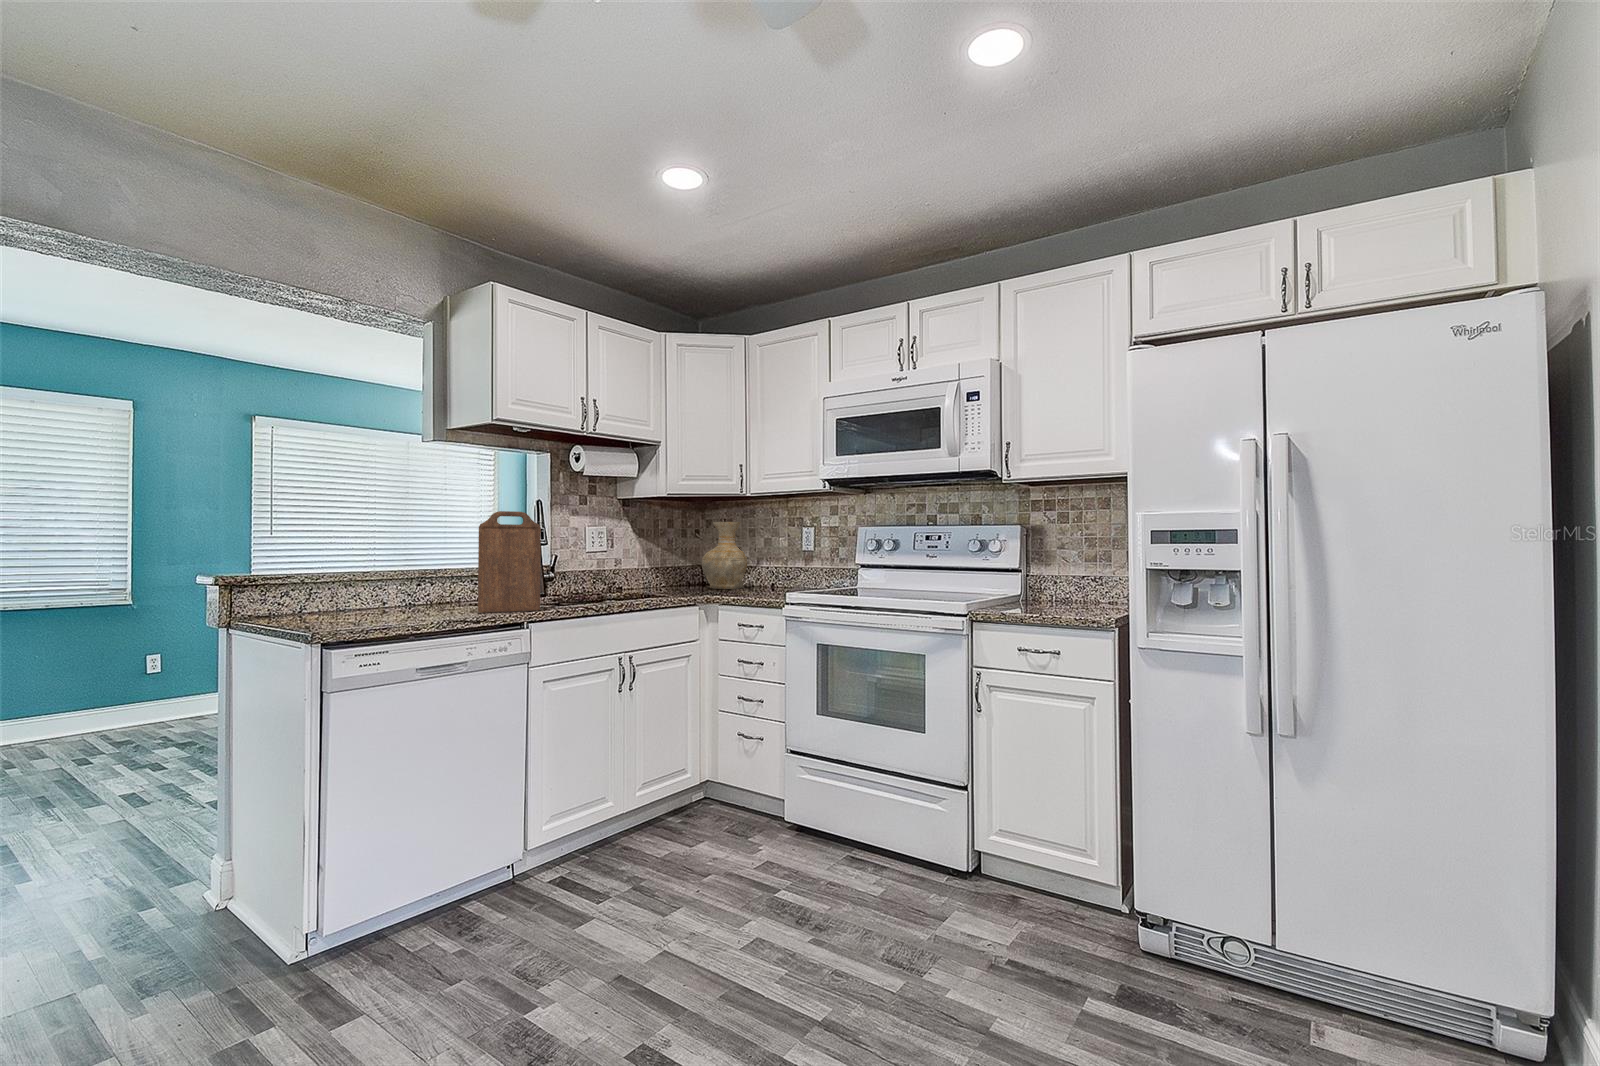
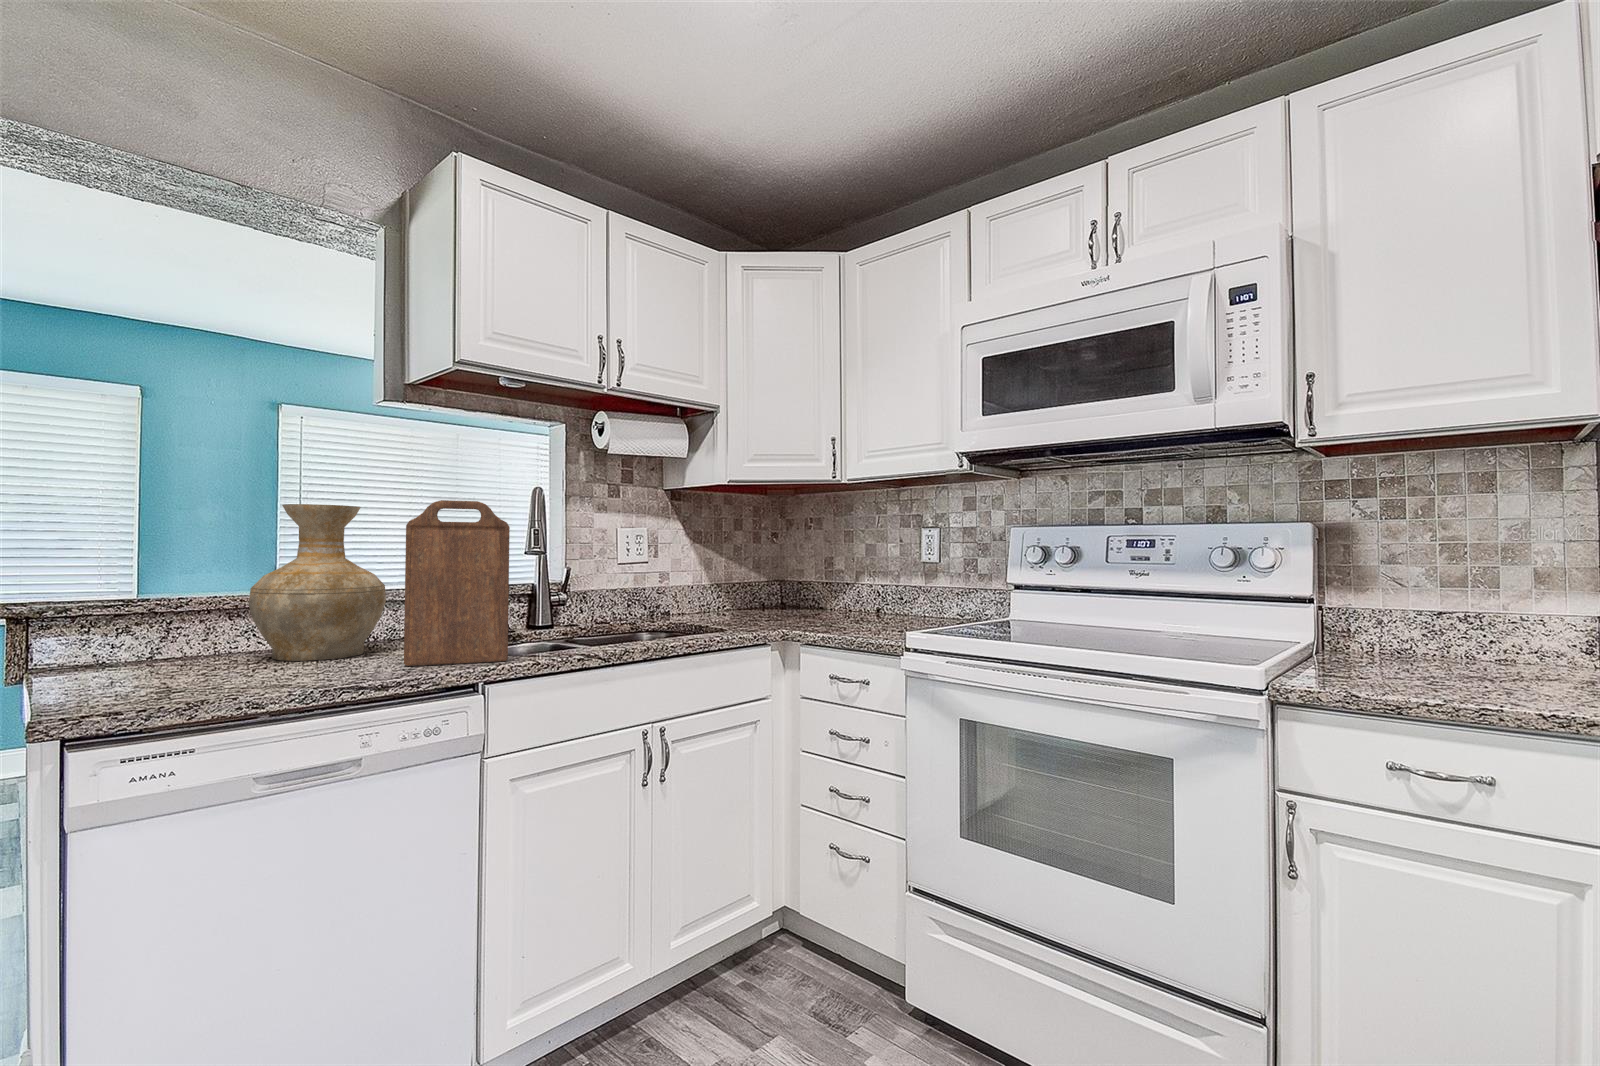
vase: present [702,522,747,589] -> present [249,504,386,661]

